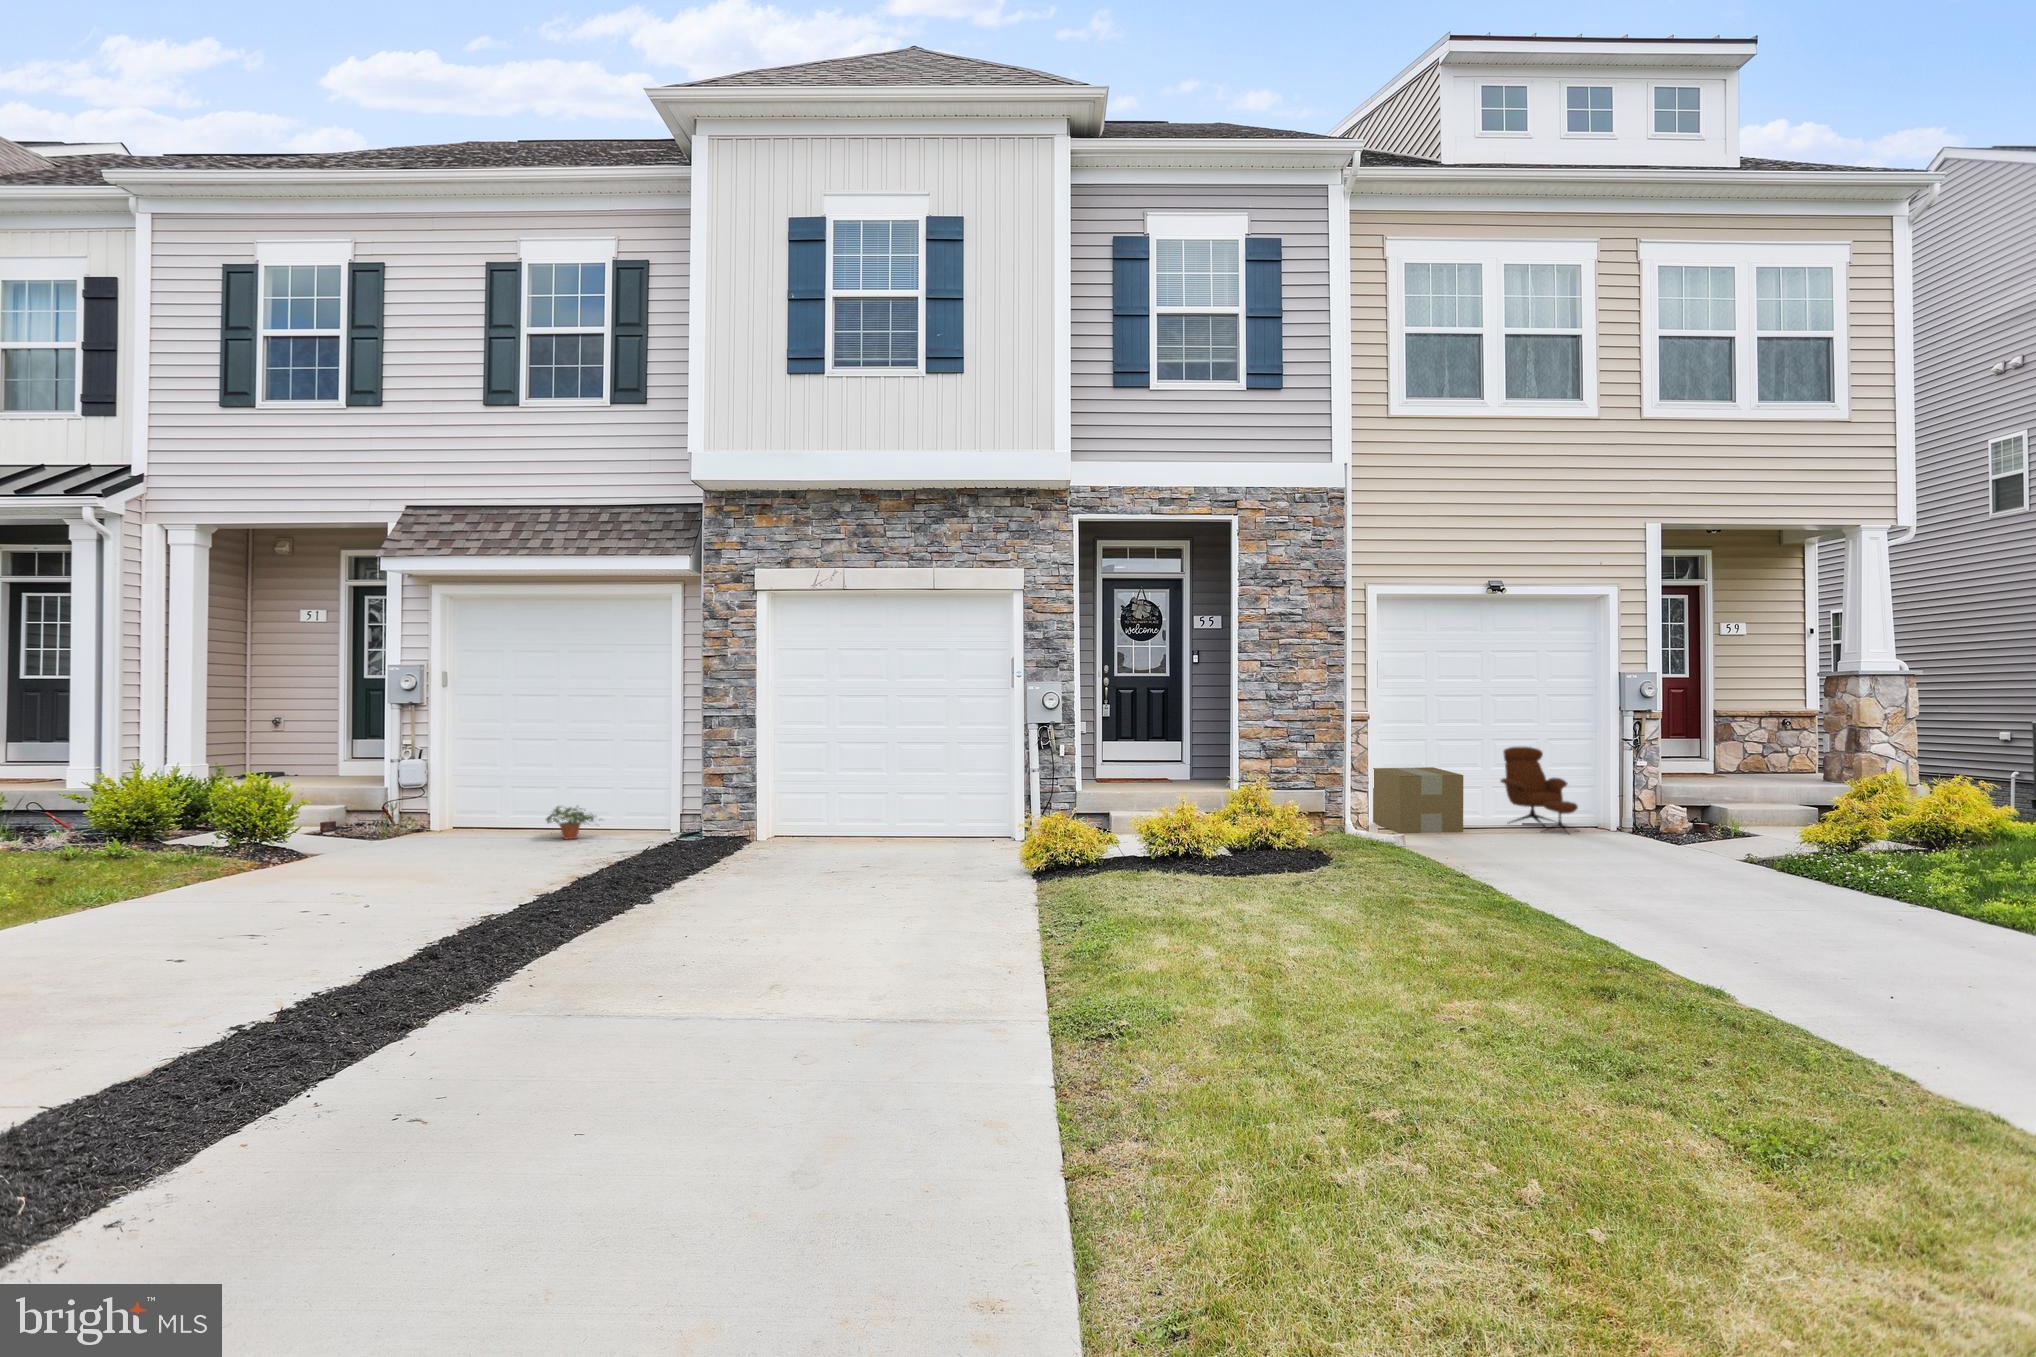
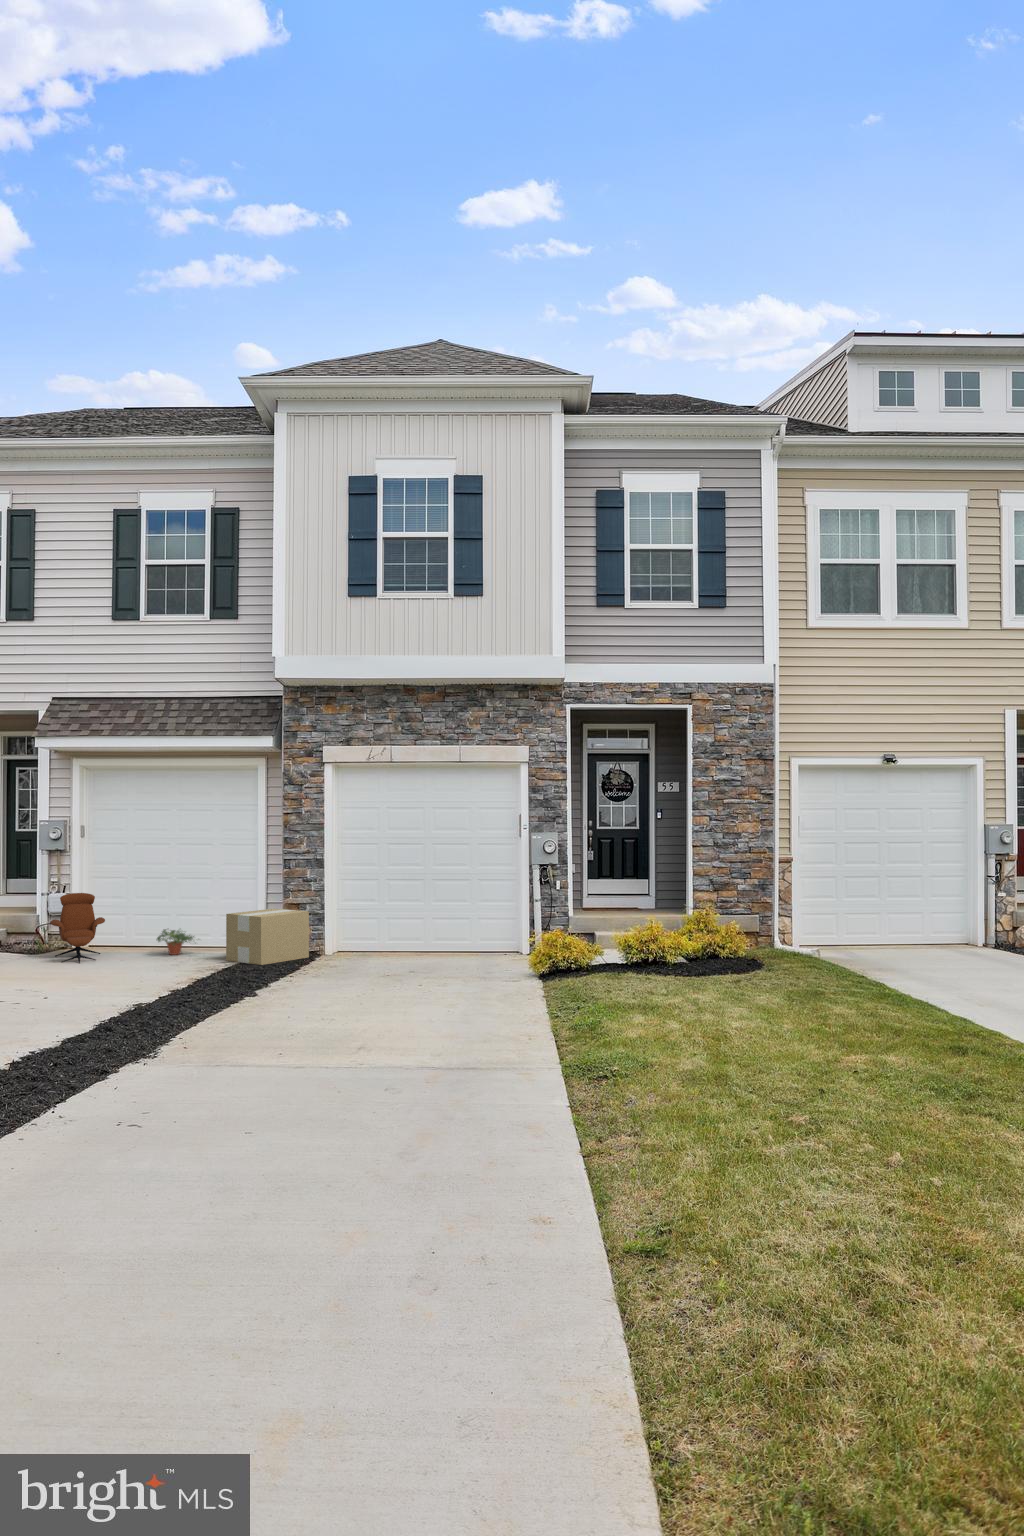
lounge chair: present [1501,747,1578,832] -> present [50,893,105,963]
cardboard box: present [1373,767,1463,833] -> present [226,909,309,965]

